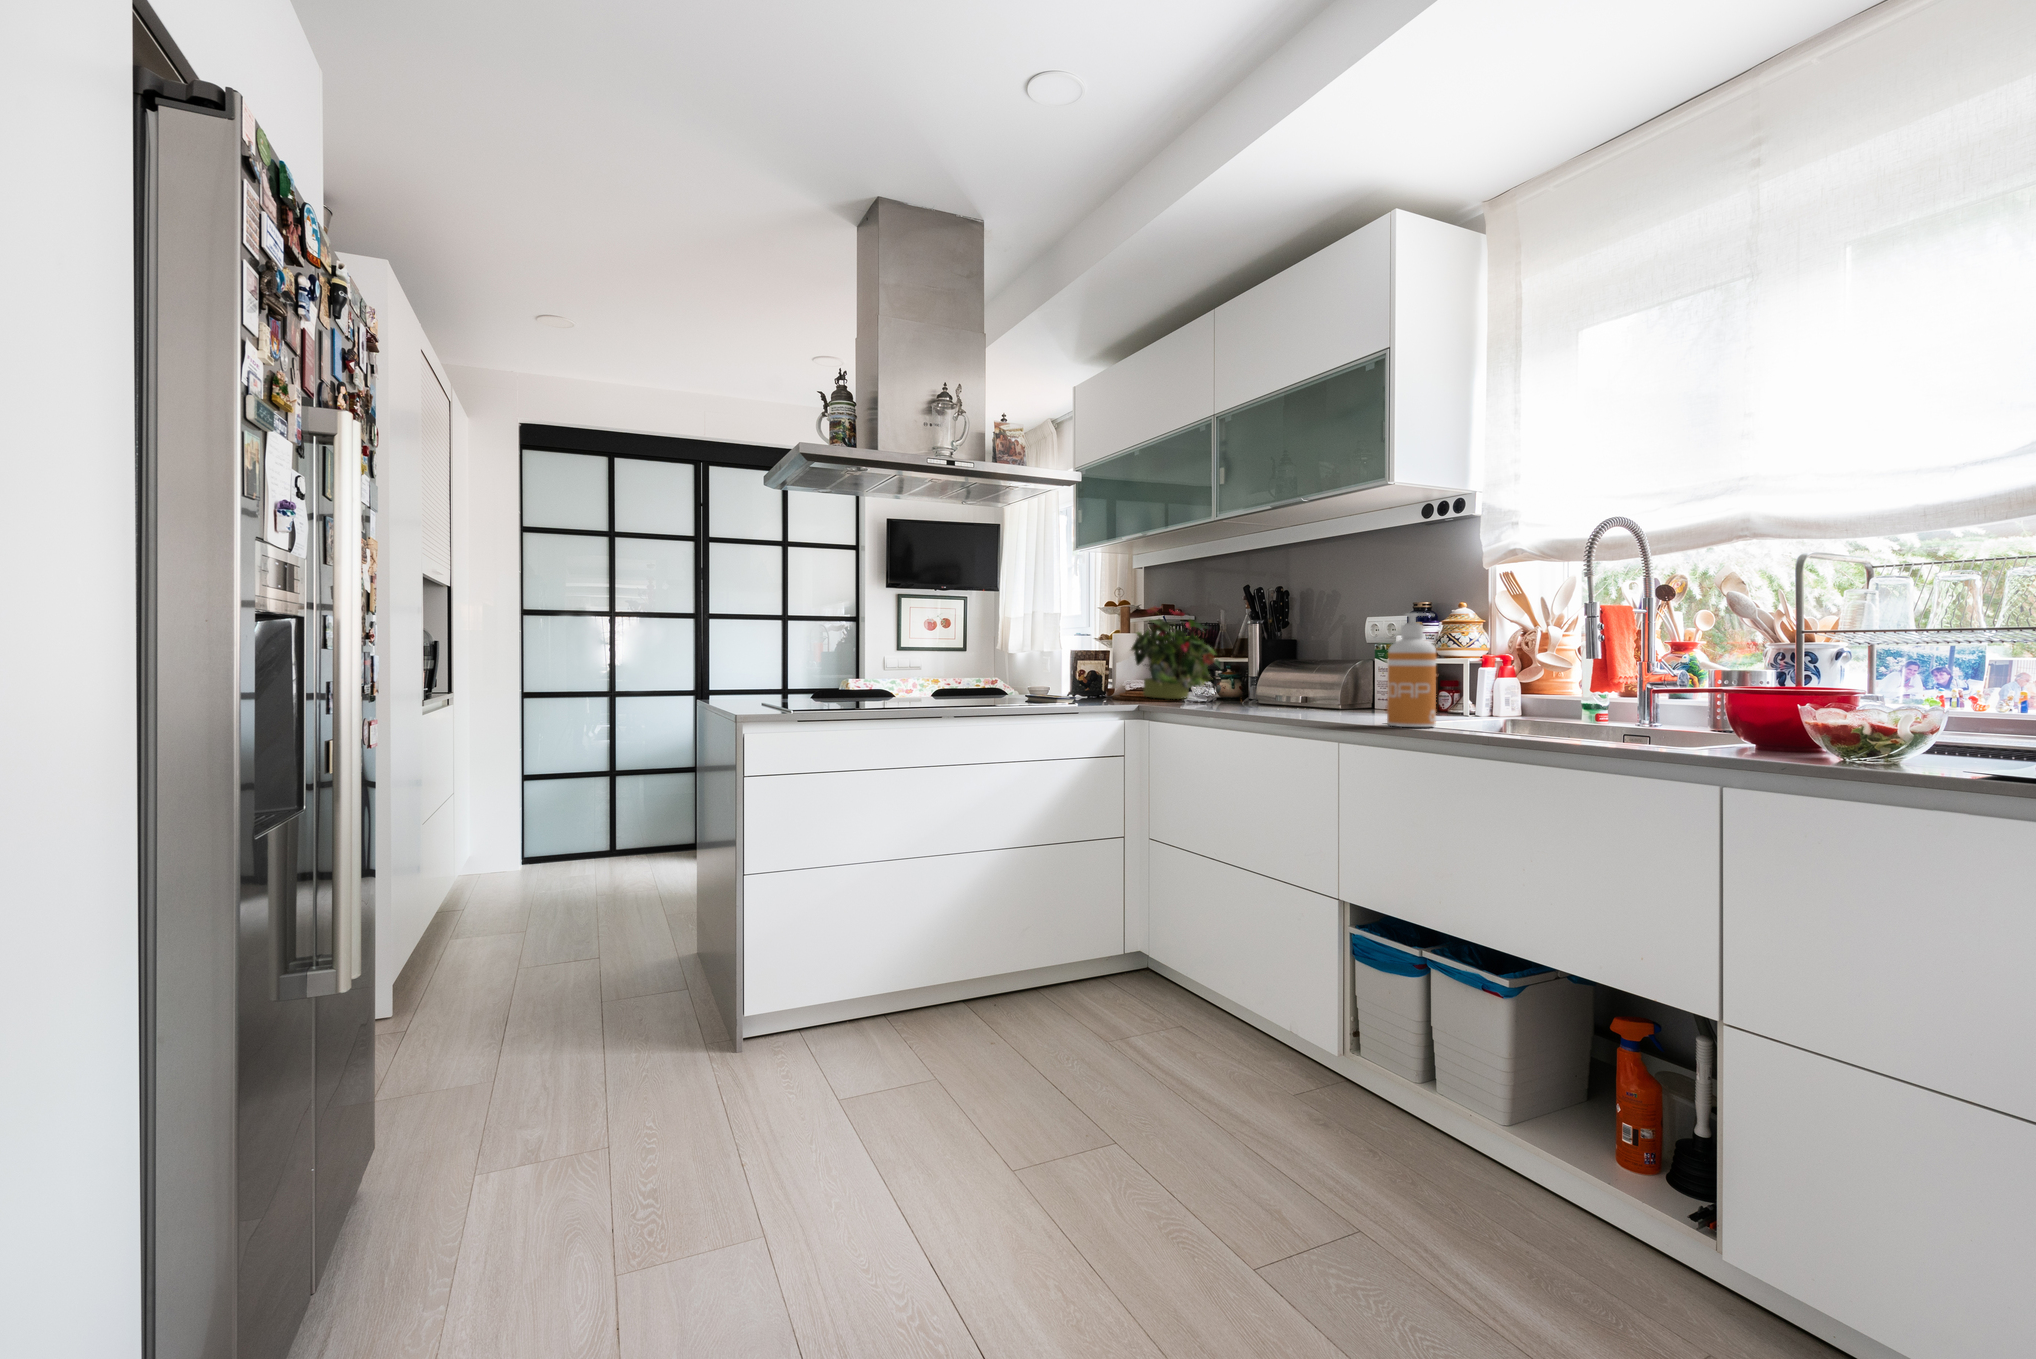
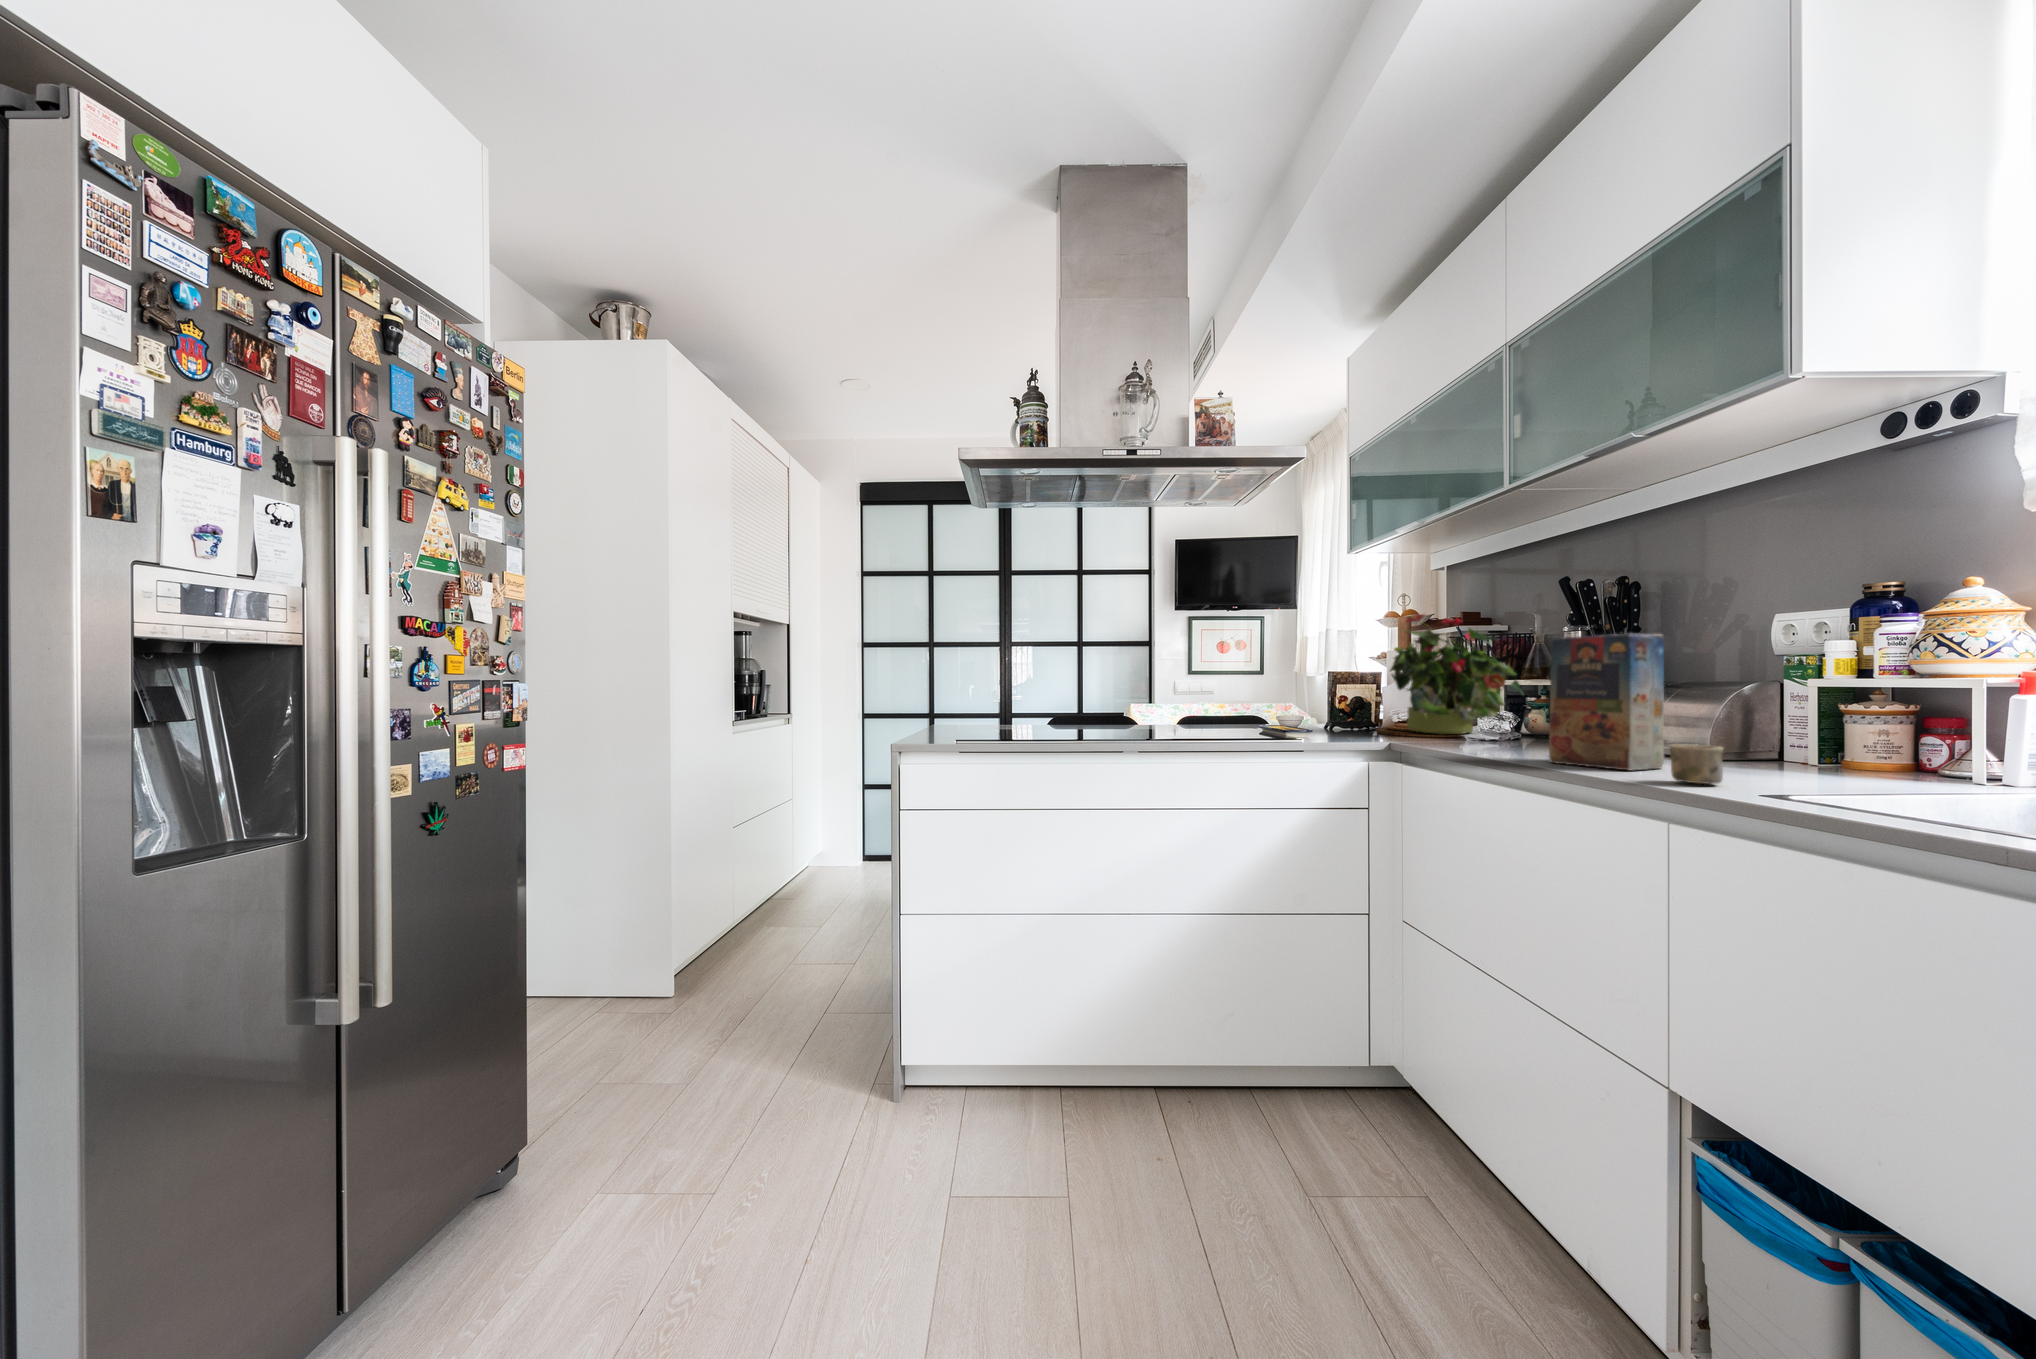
soap dispenser: present [1387,613,1436,727] -> none [1771,596,1890,812]
cereal box: none [1261,628,1360,719] -> present [1549,633,1723,784]

